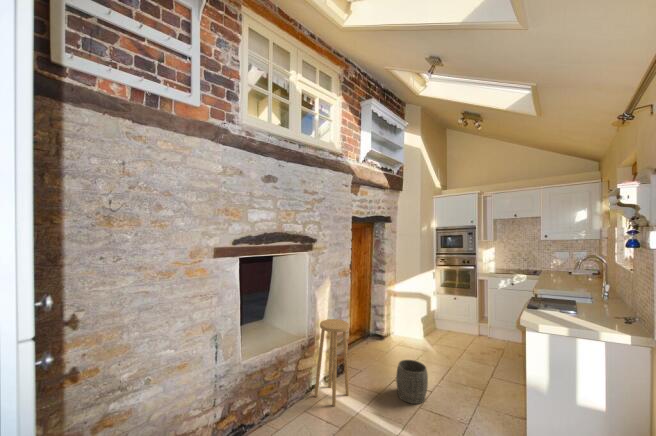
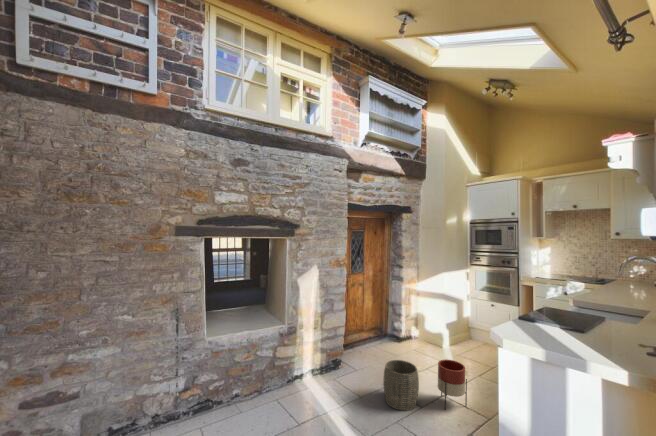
stool: present [315,319,349,406] -> none [295,308,331,399]
planter: none [439,355,463,398] -> present [438,360,467,410]

